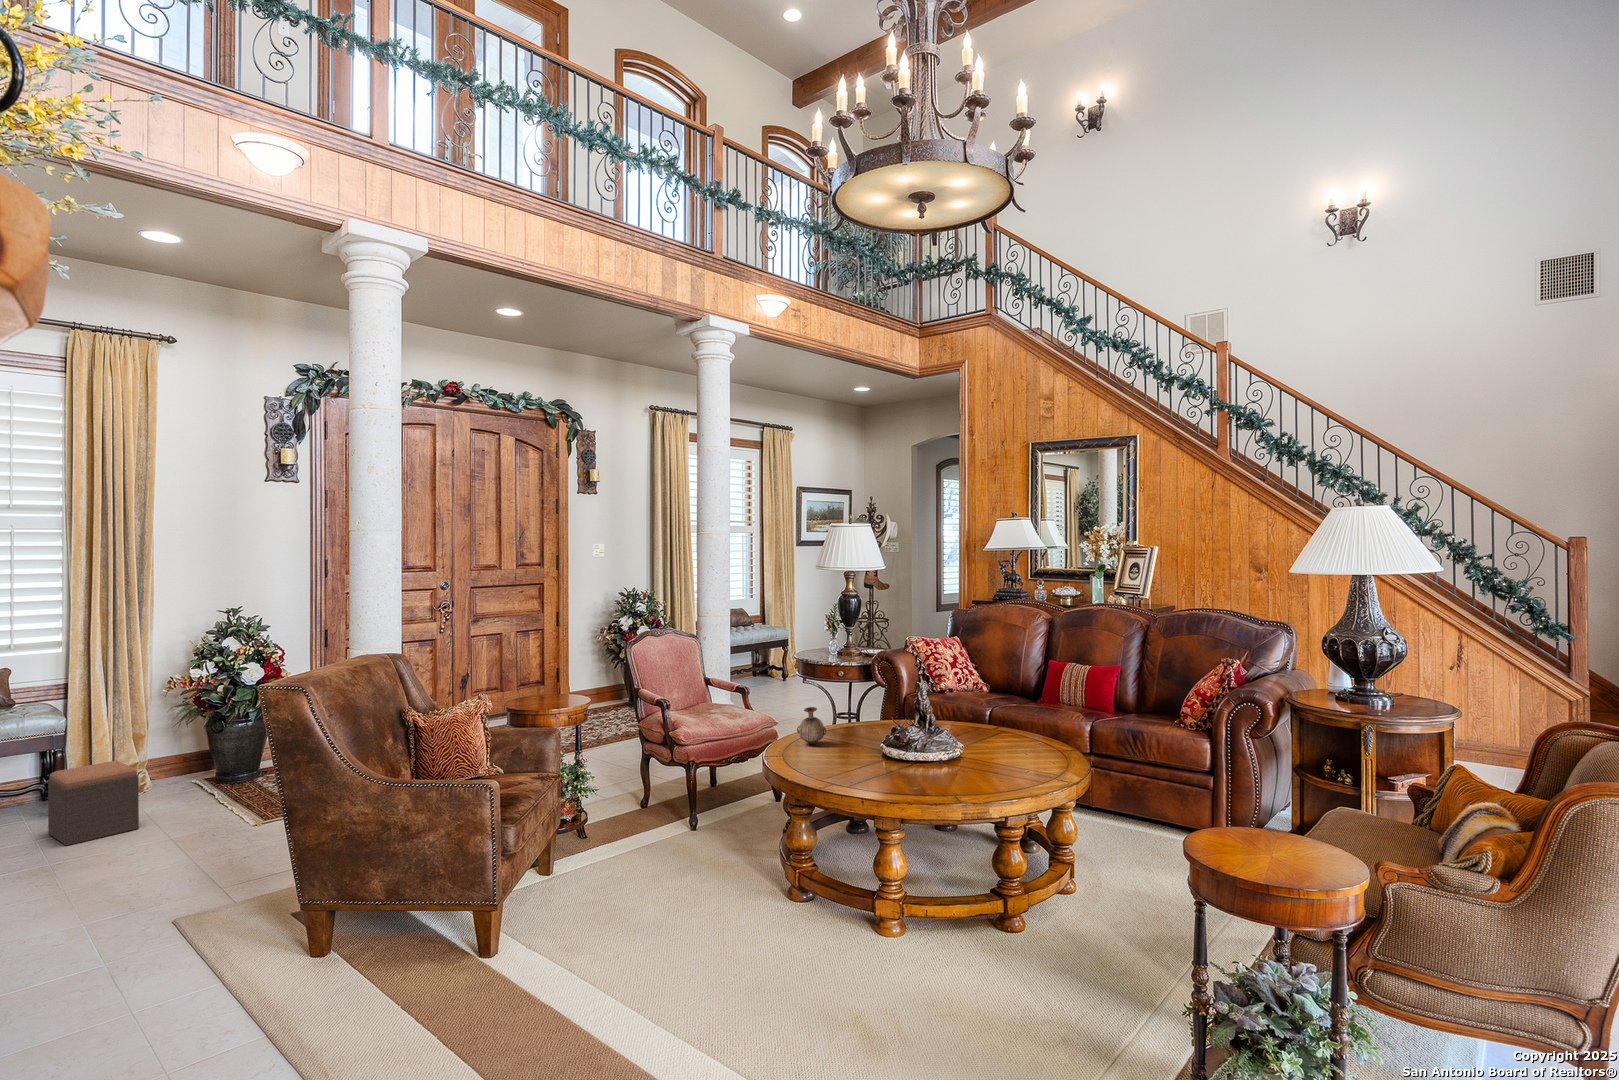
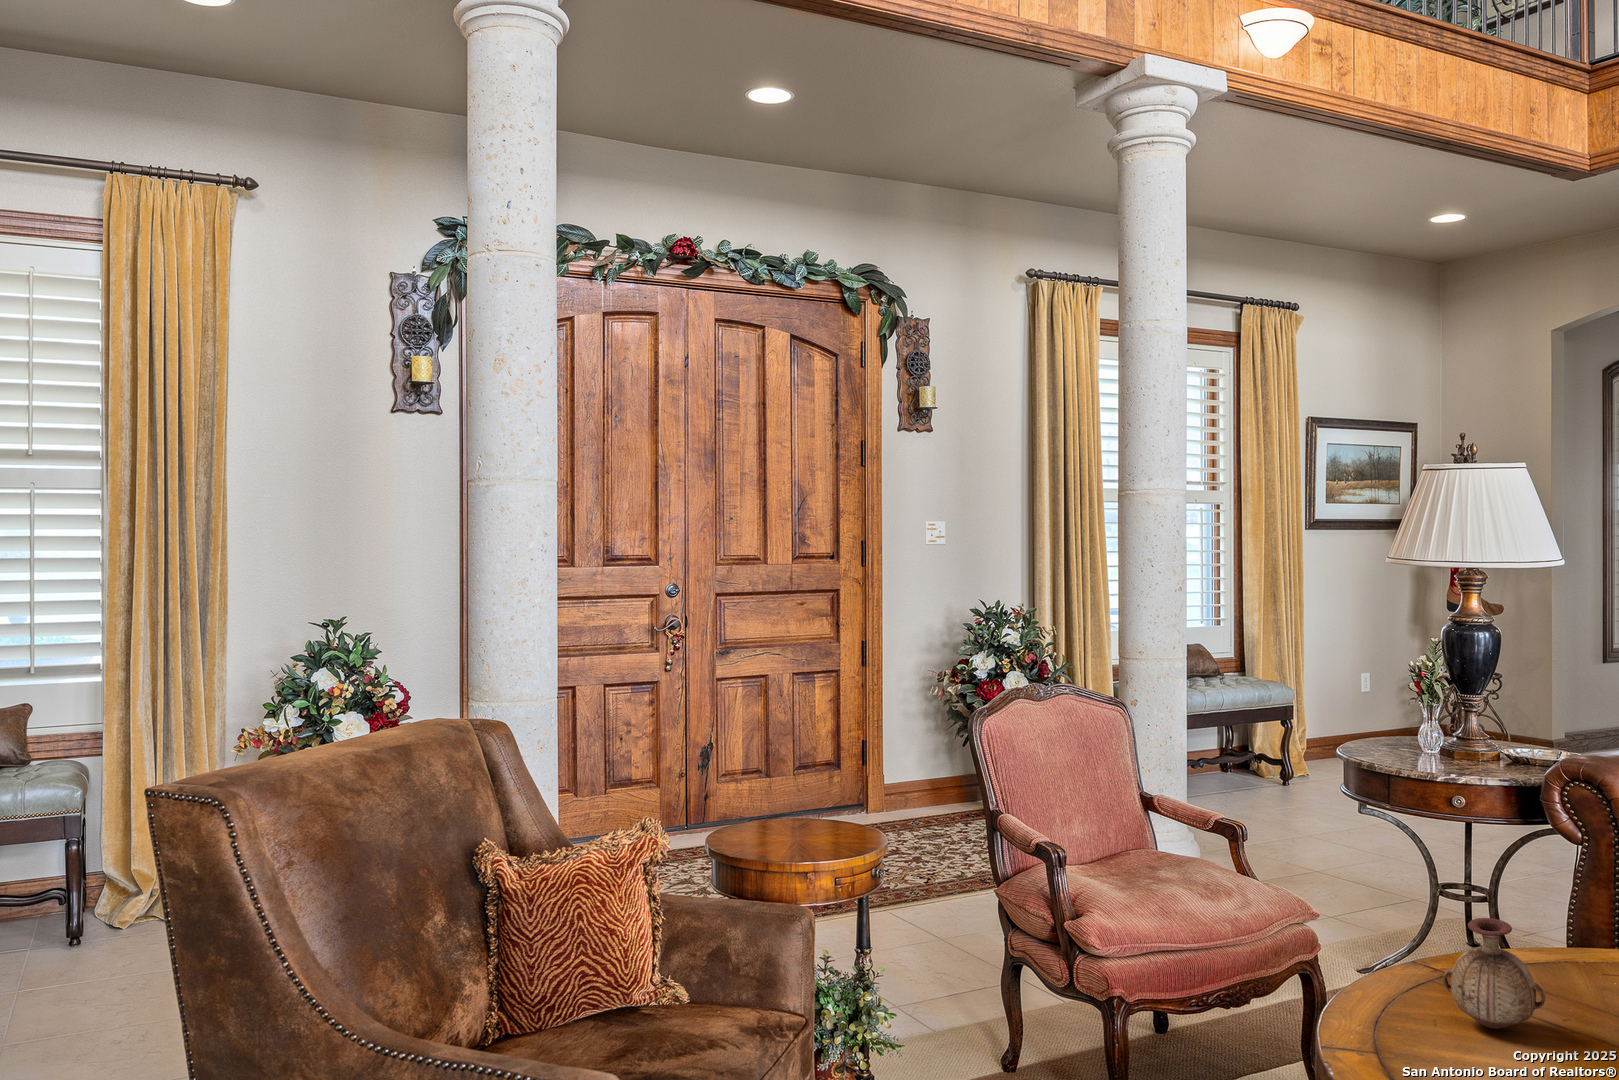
footstool: present [48,761,139,846] -> none [30,866,147,1011]

